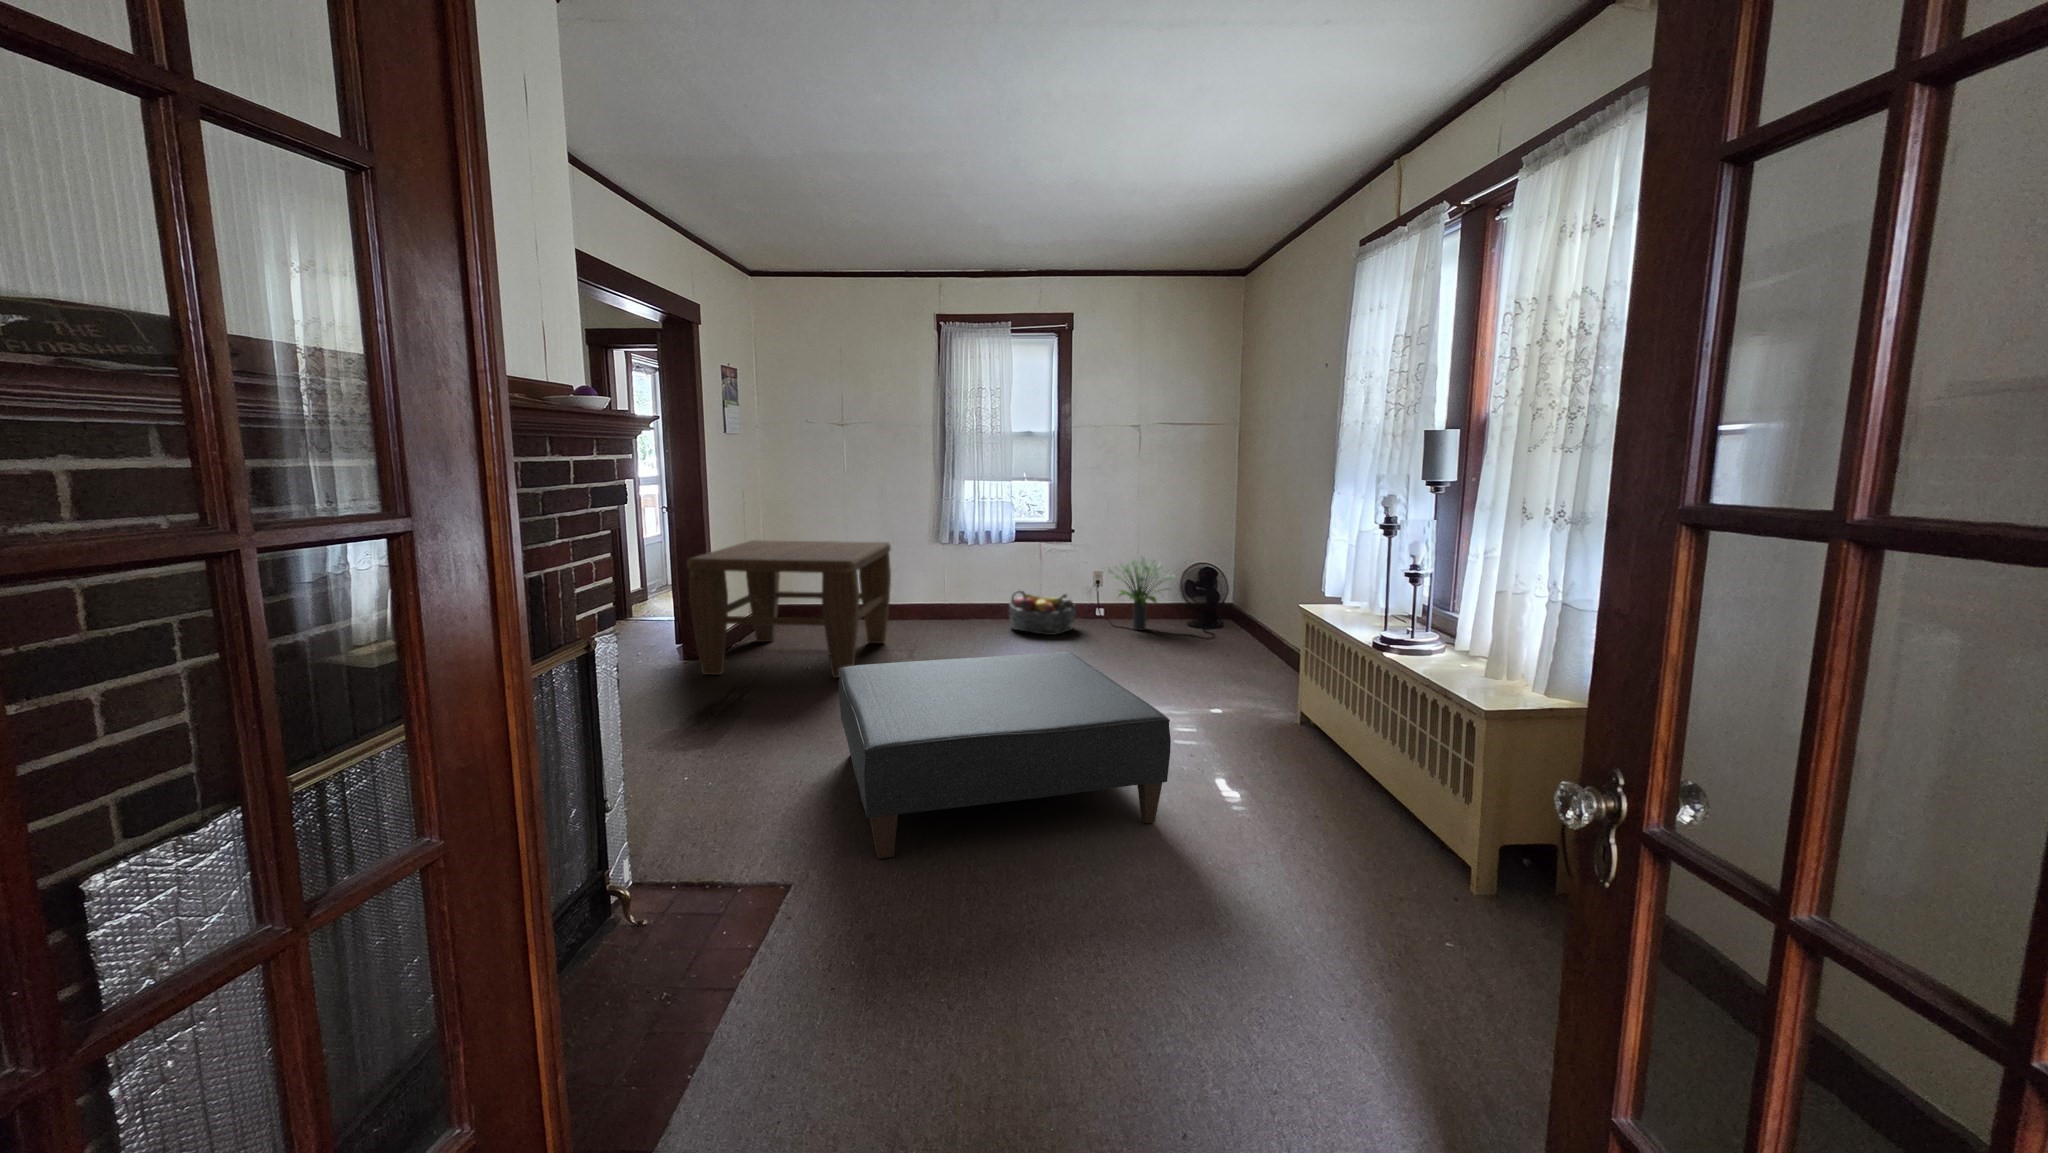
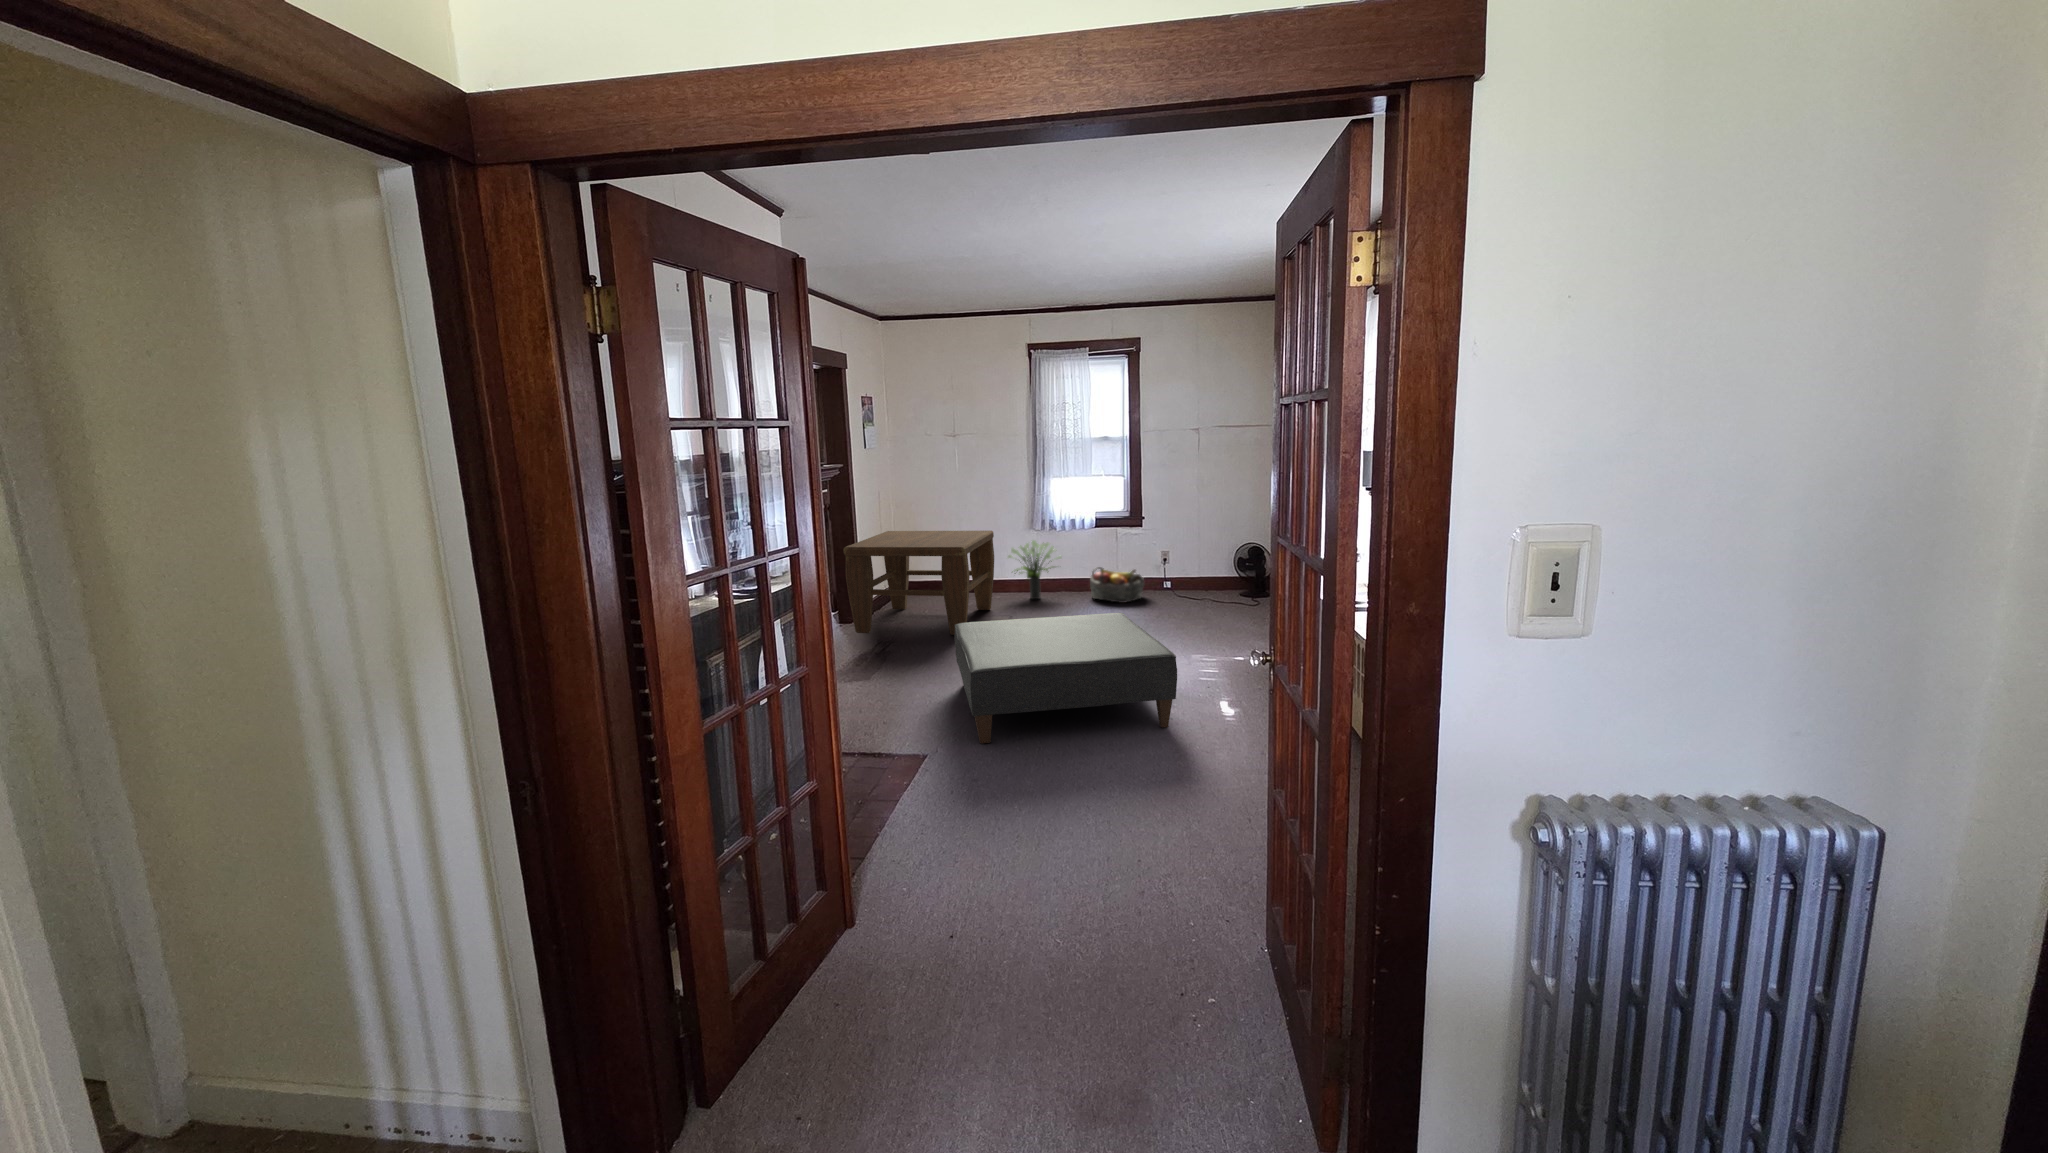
potted plant: present [1108,557,1176,630] -> present [1008,540,1062,600]

